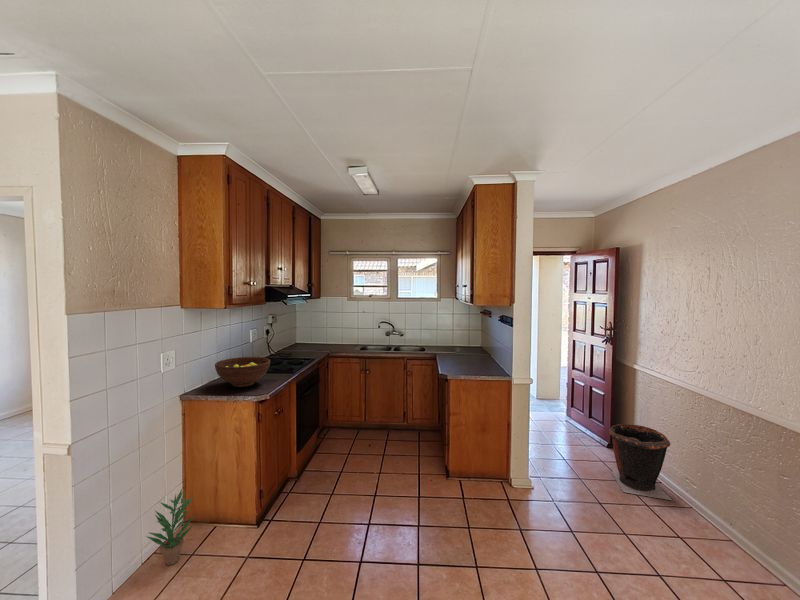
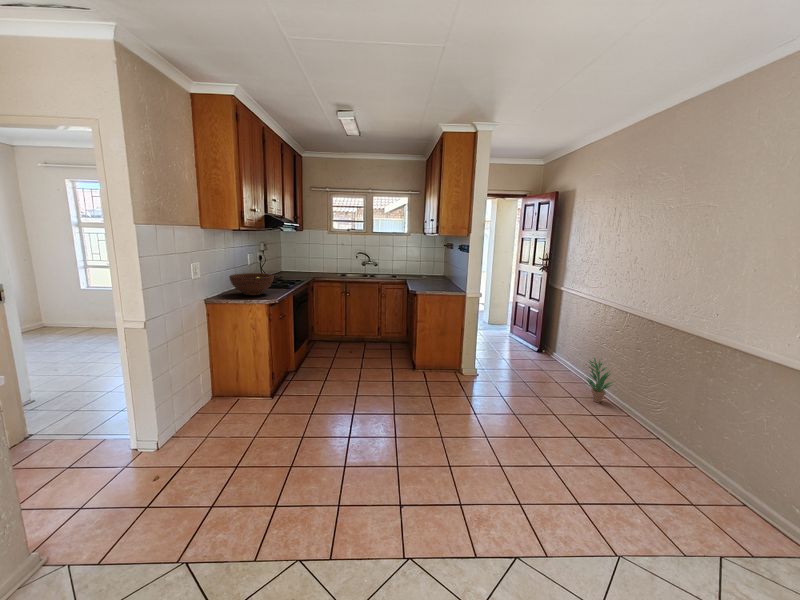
waste bin: present [609,424,672,500] -> none [537,331,578,380]
potted plant: present [147,490,194,565] -> present [587,358,612,403]

